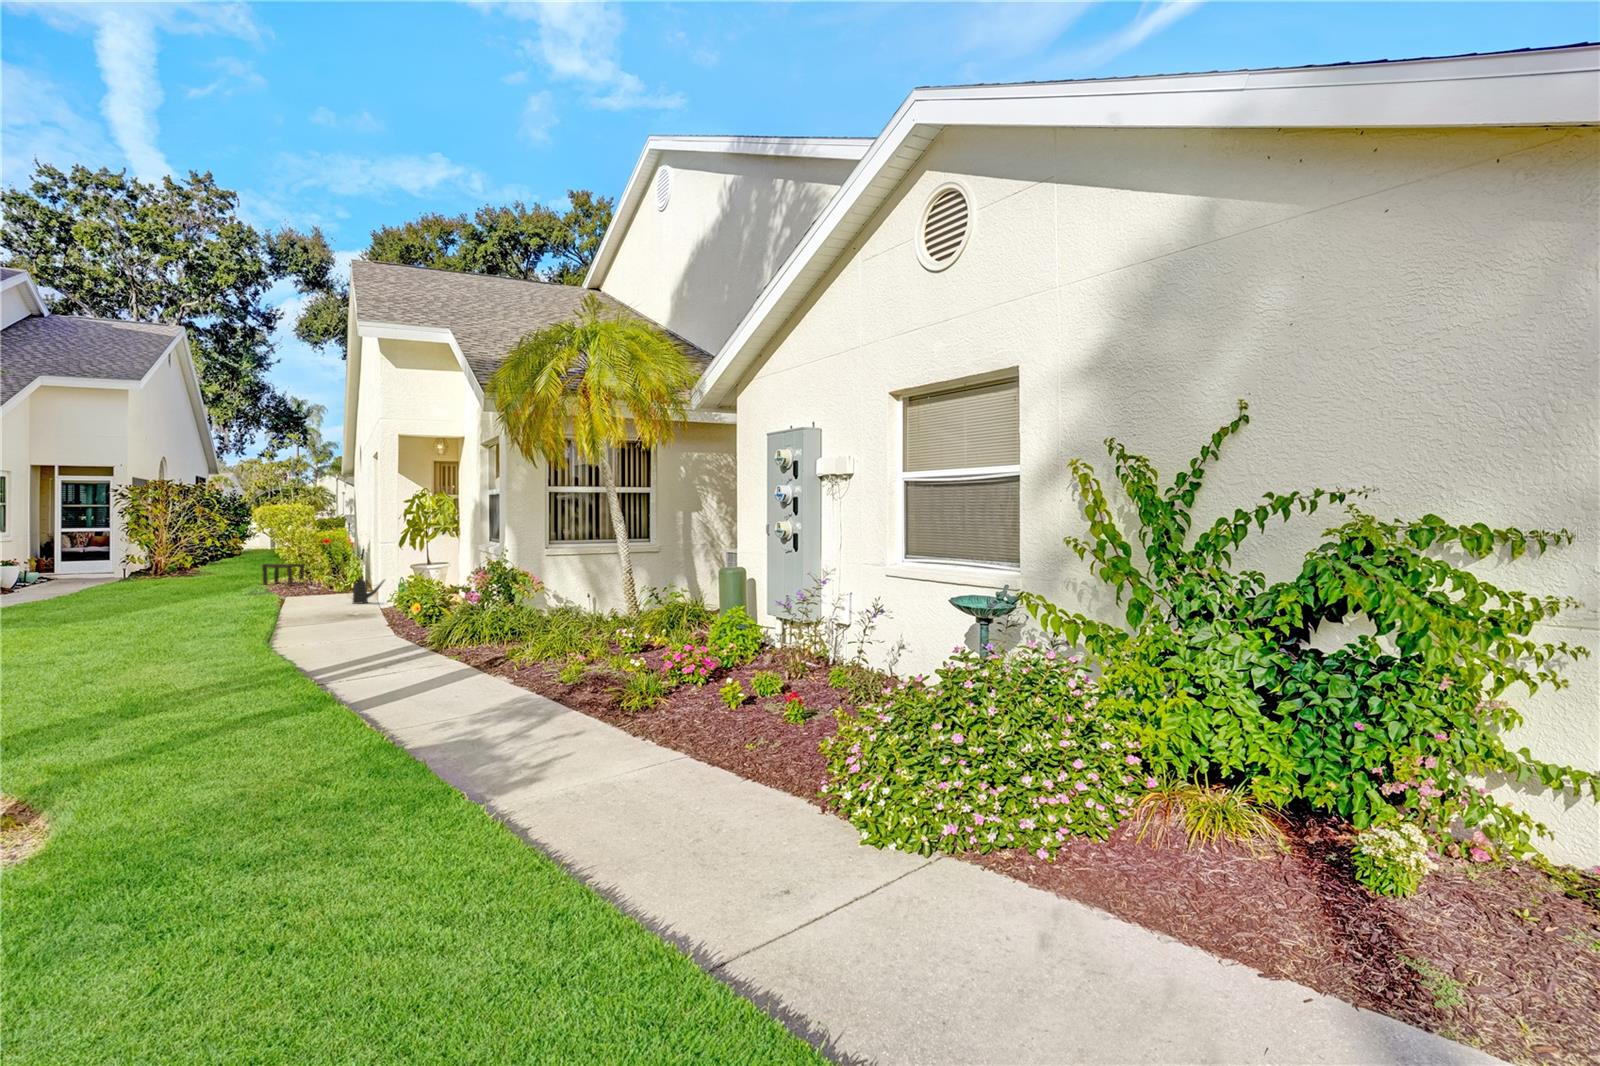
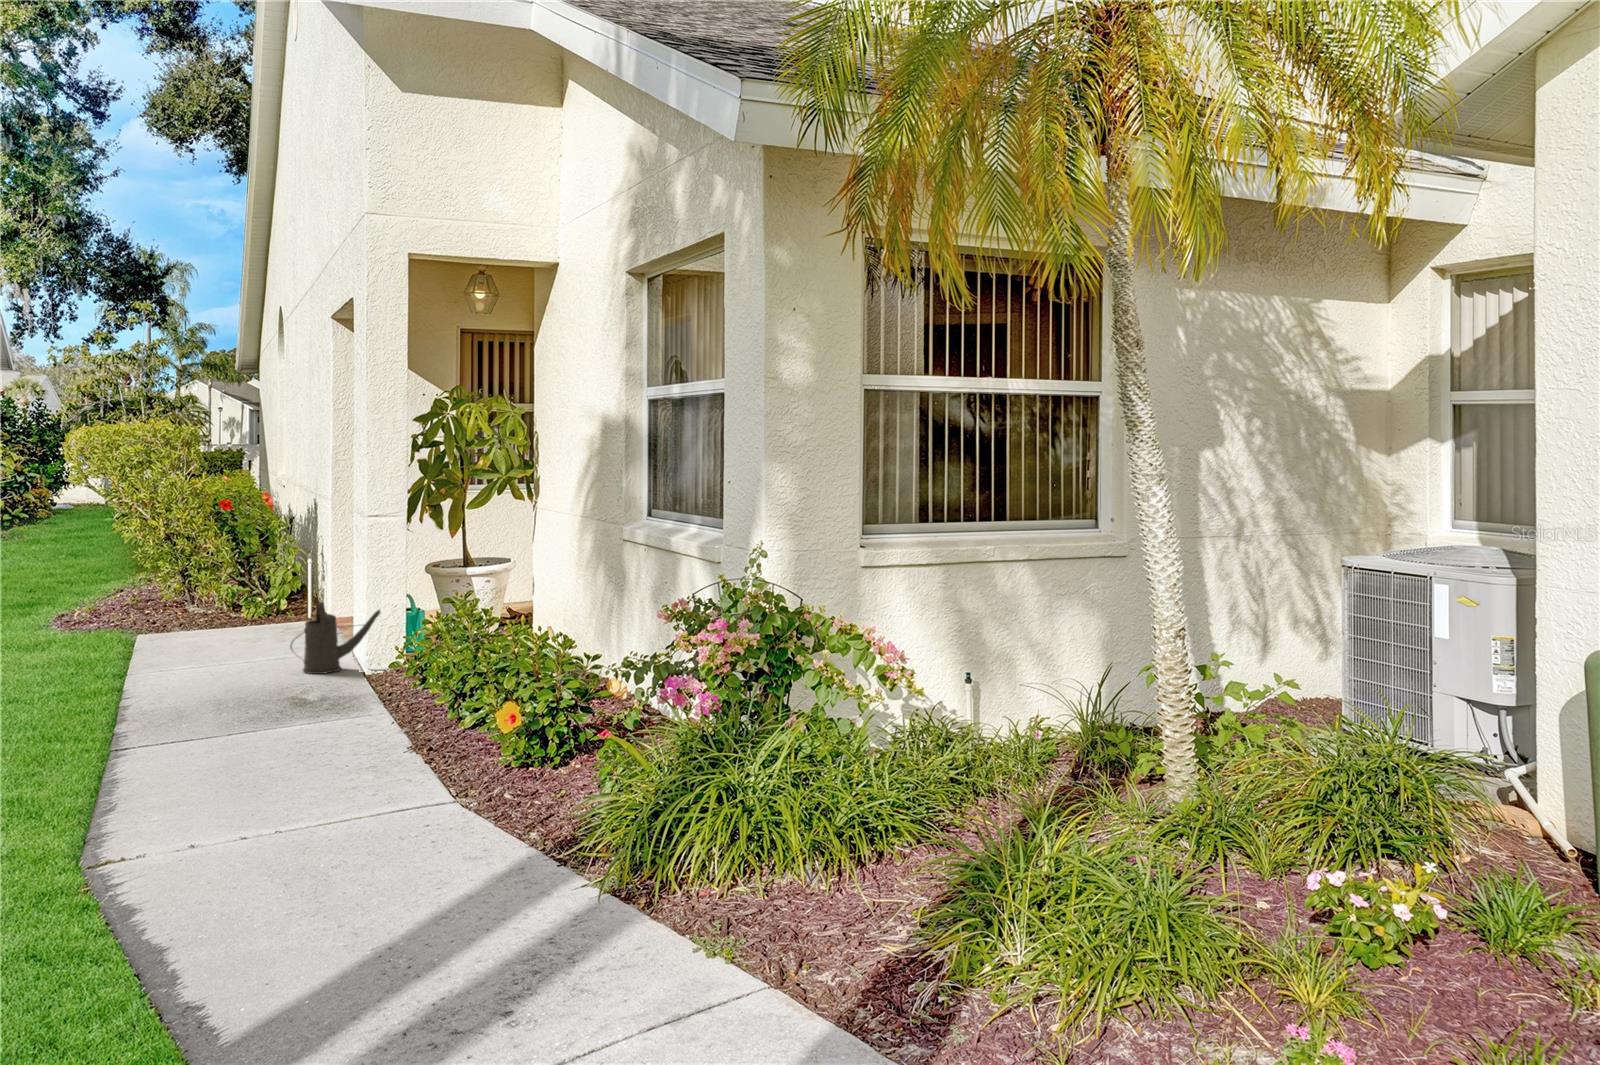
bench: present [262,564,304,586] -> none [86,551,177,602]

